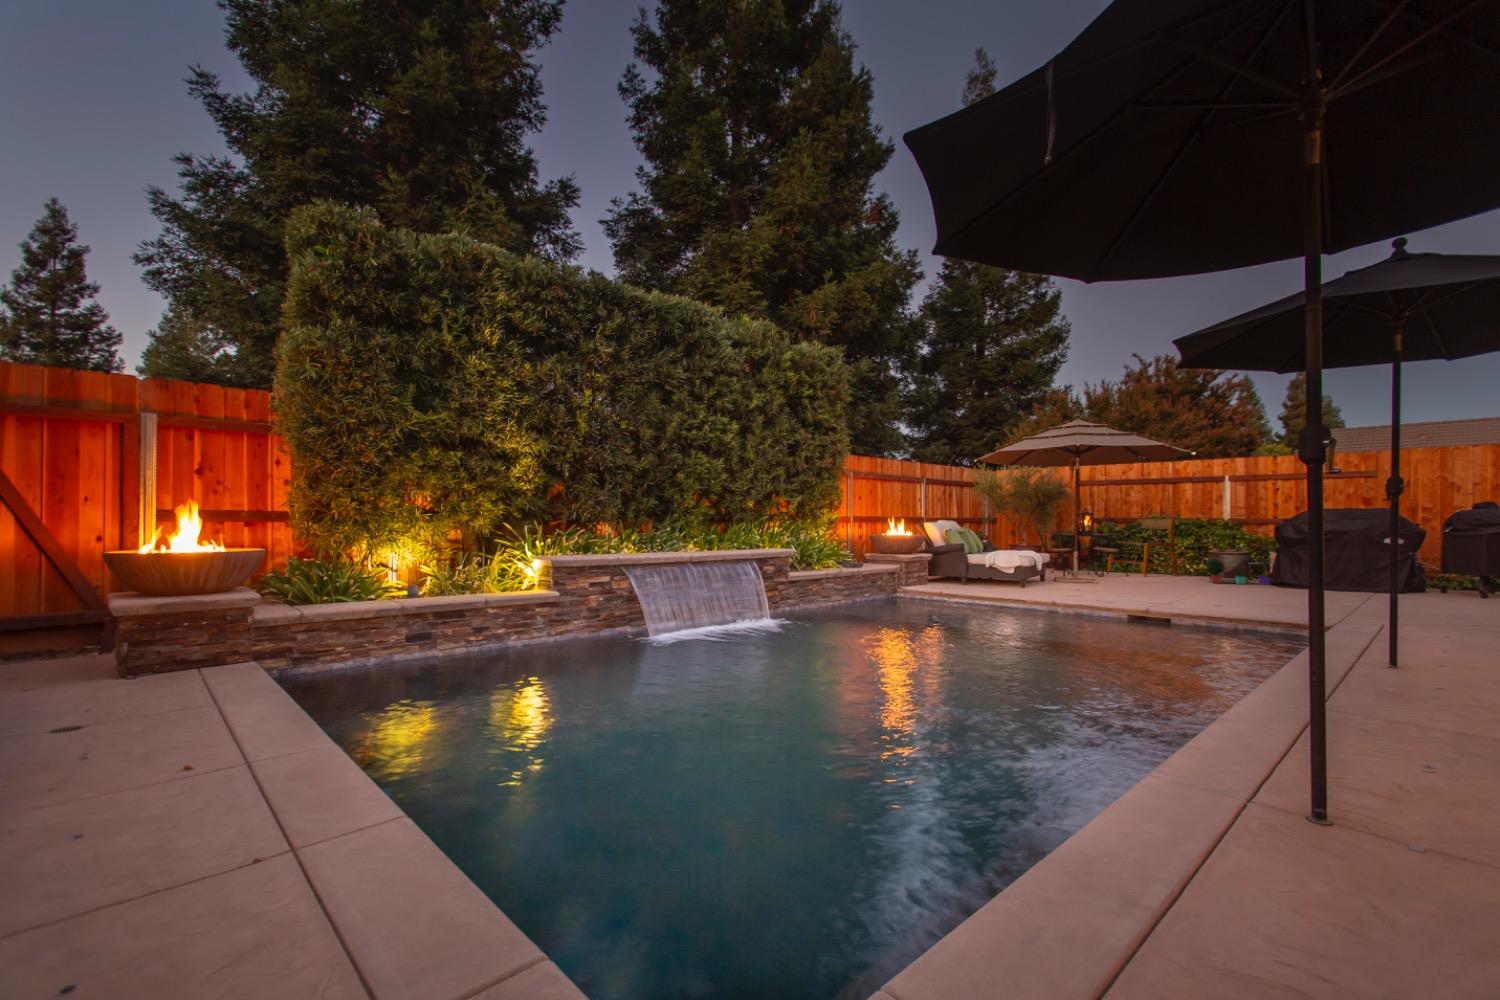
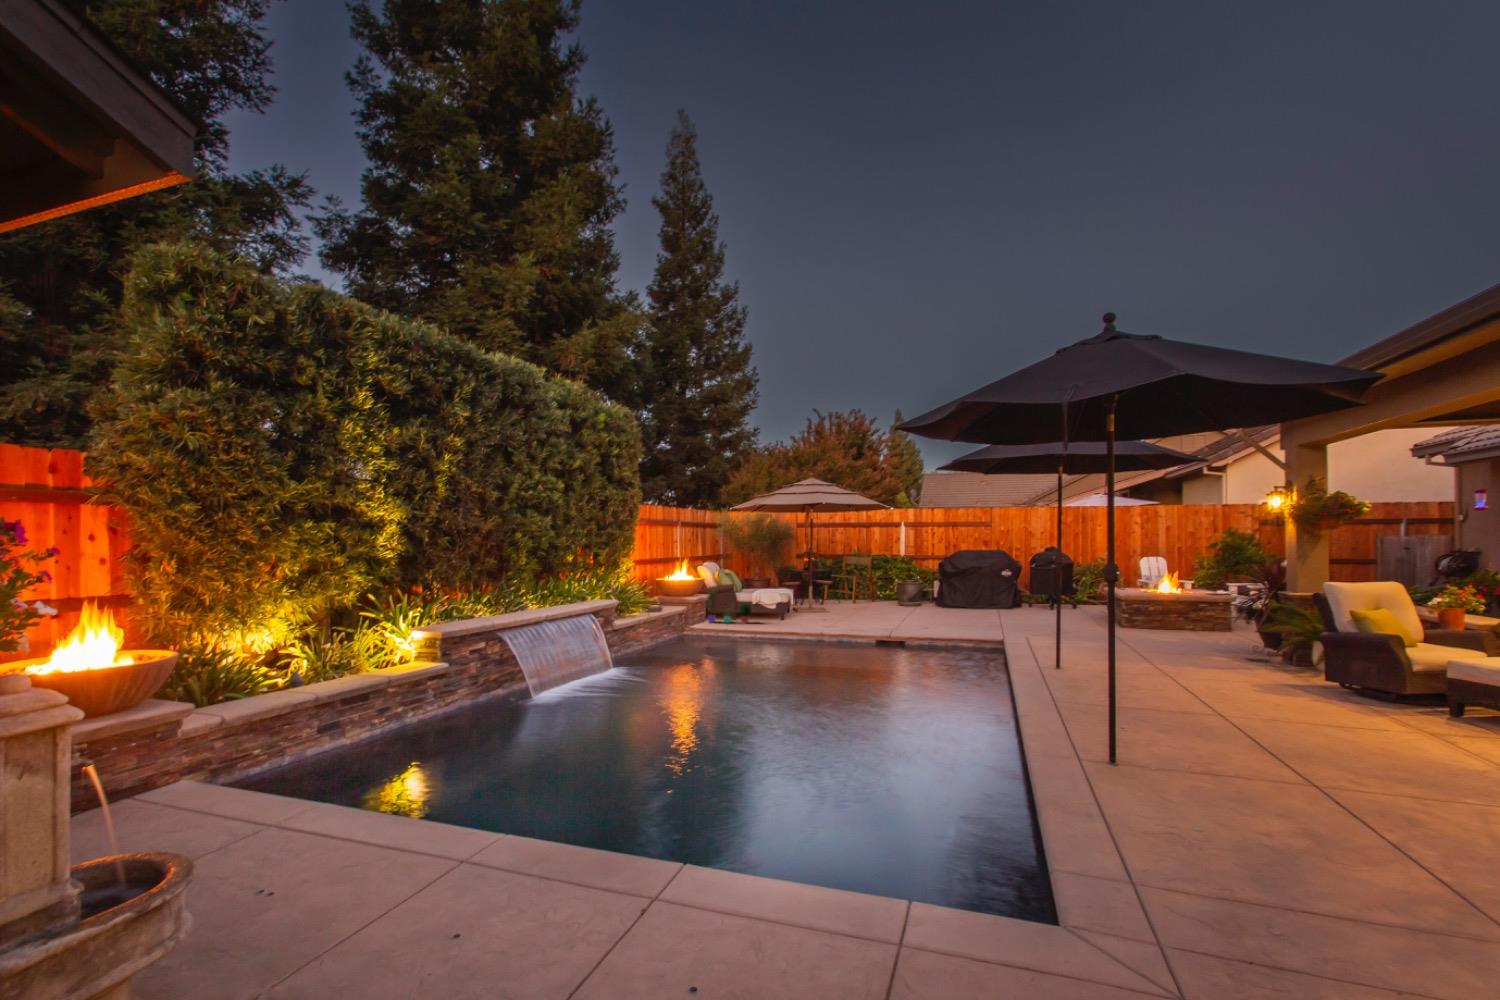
potted plant: present [1207,543,1273,585] -> present [706,587,751,623]

